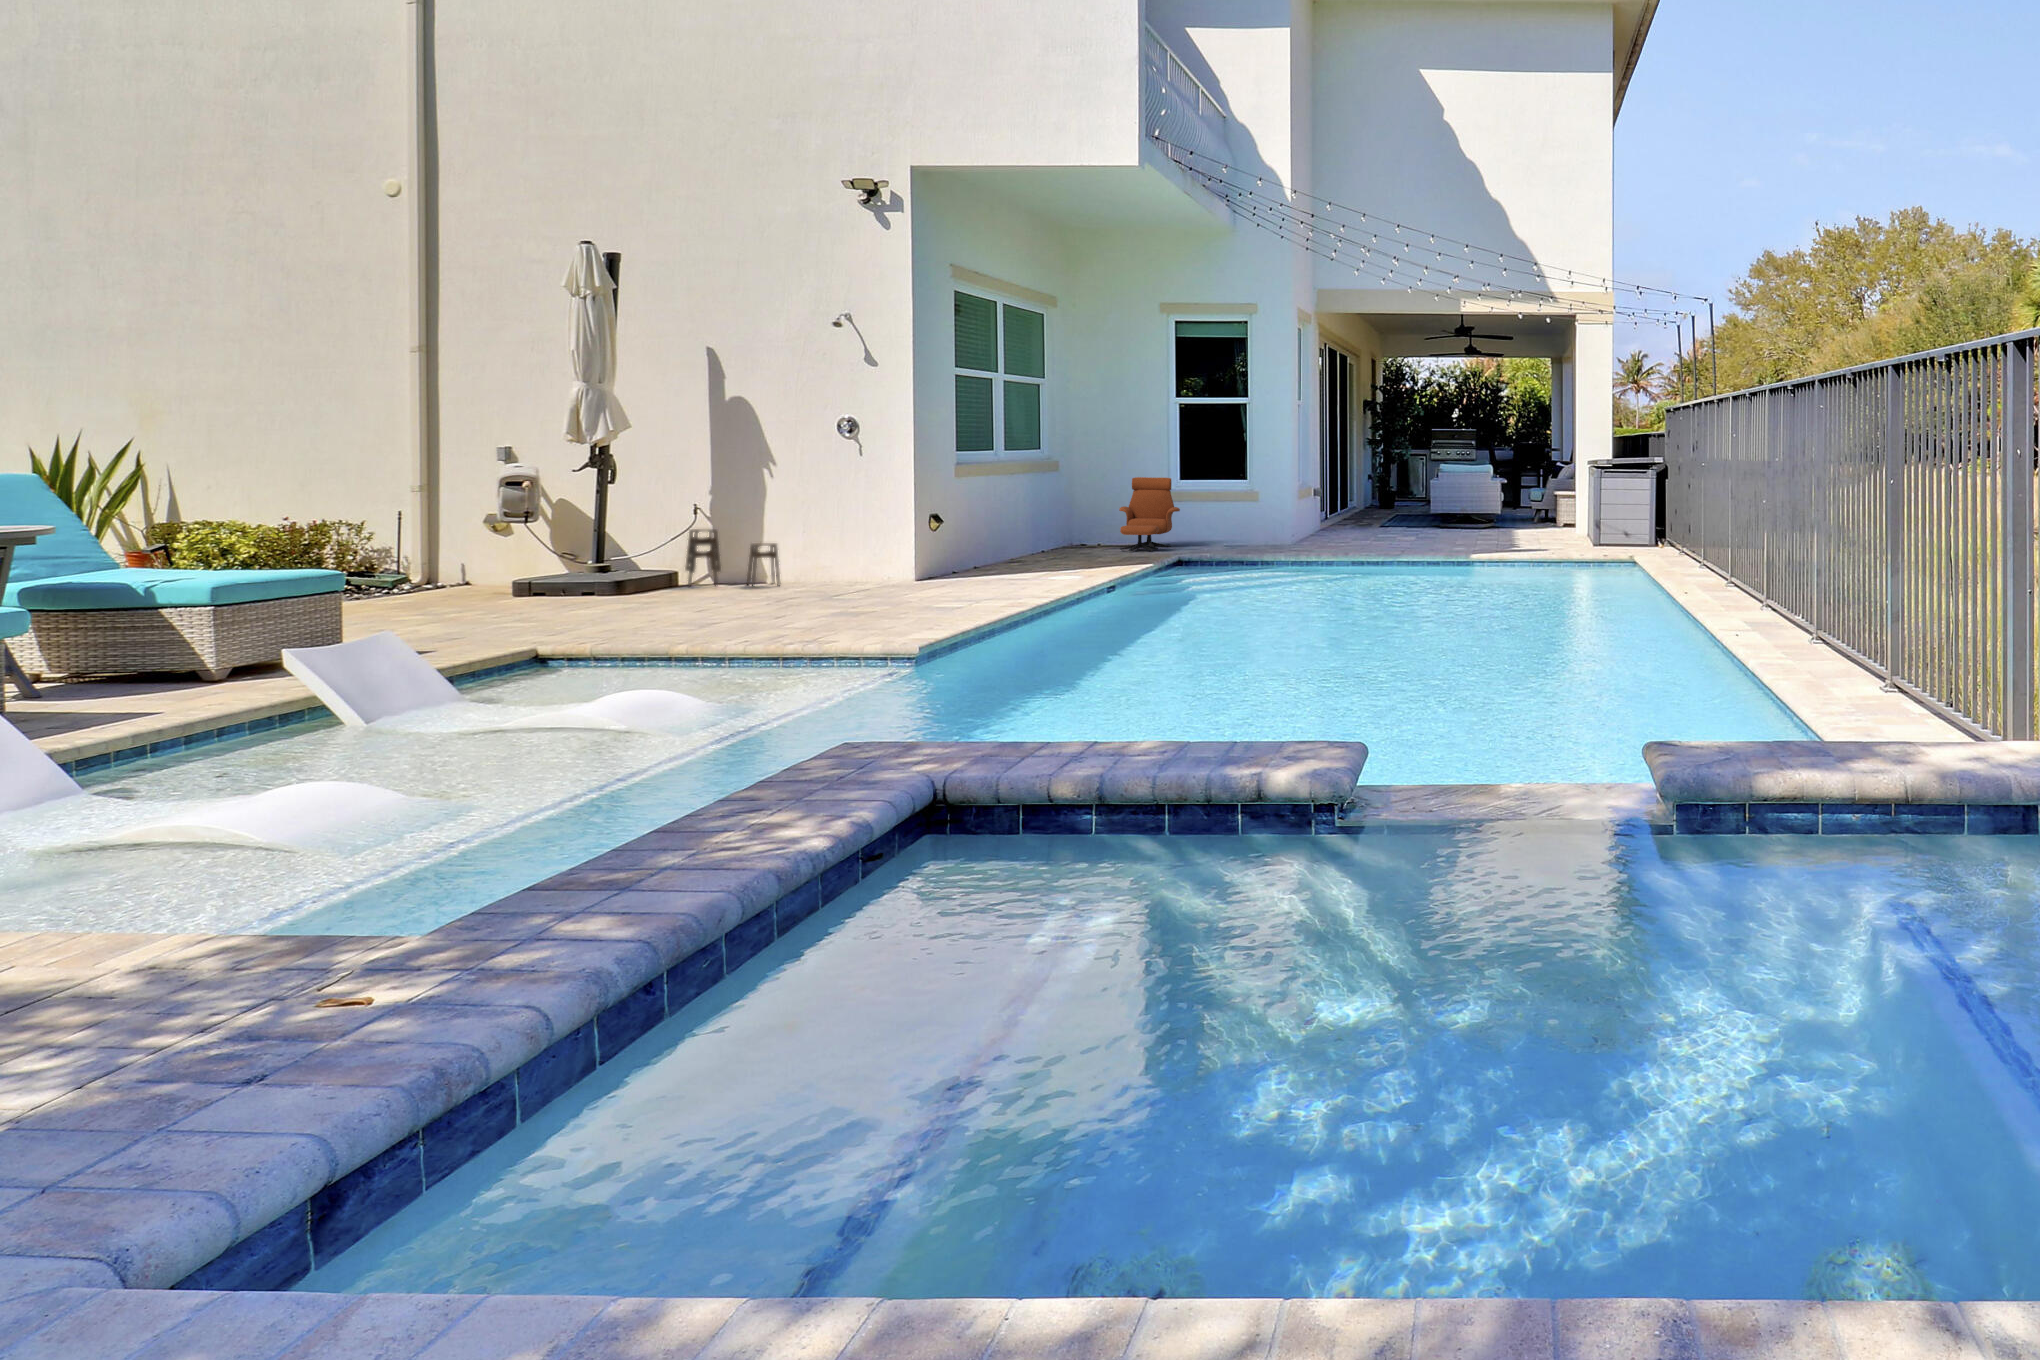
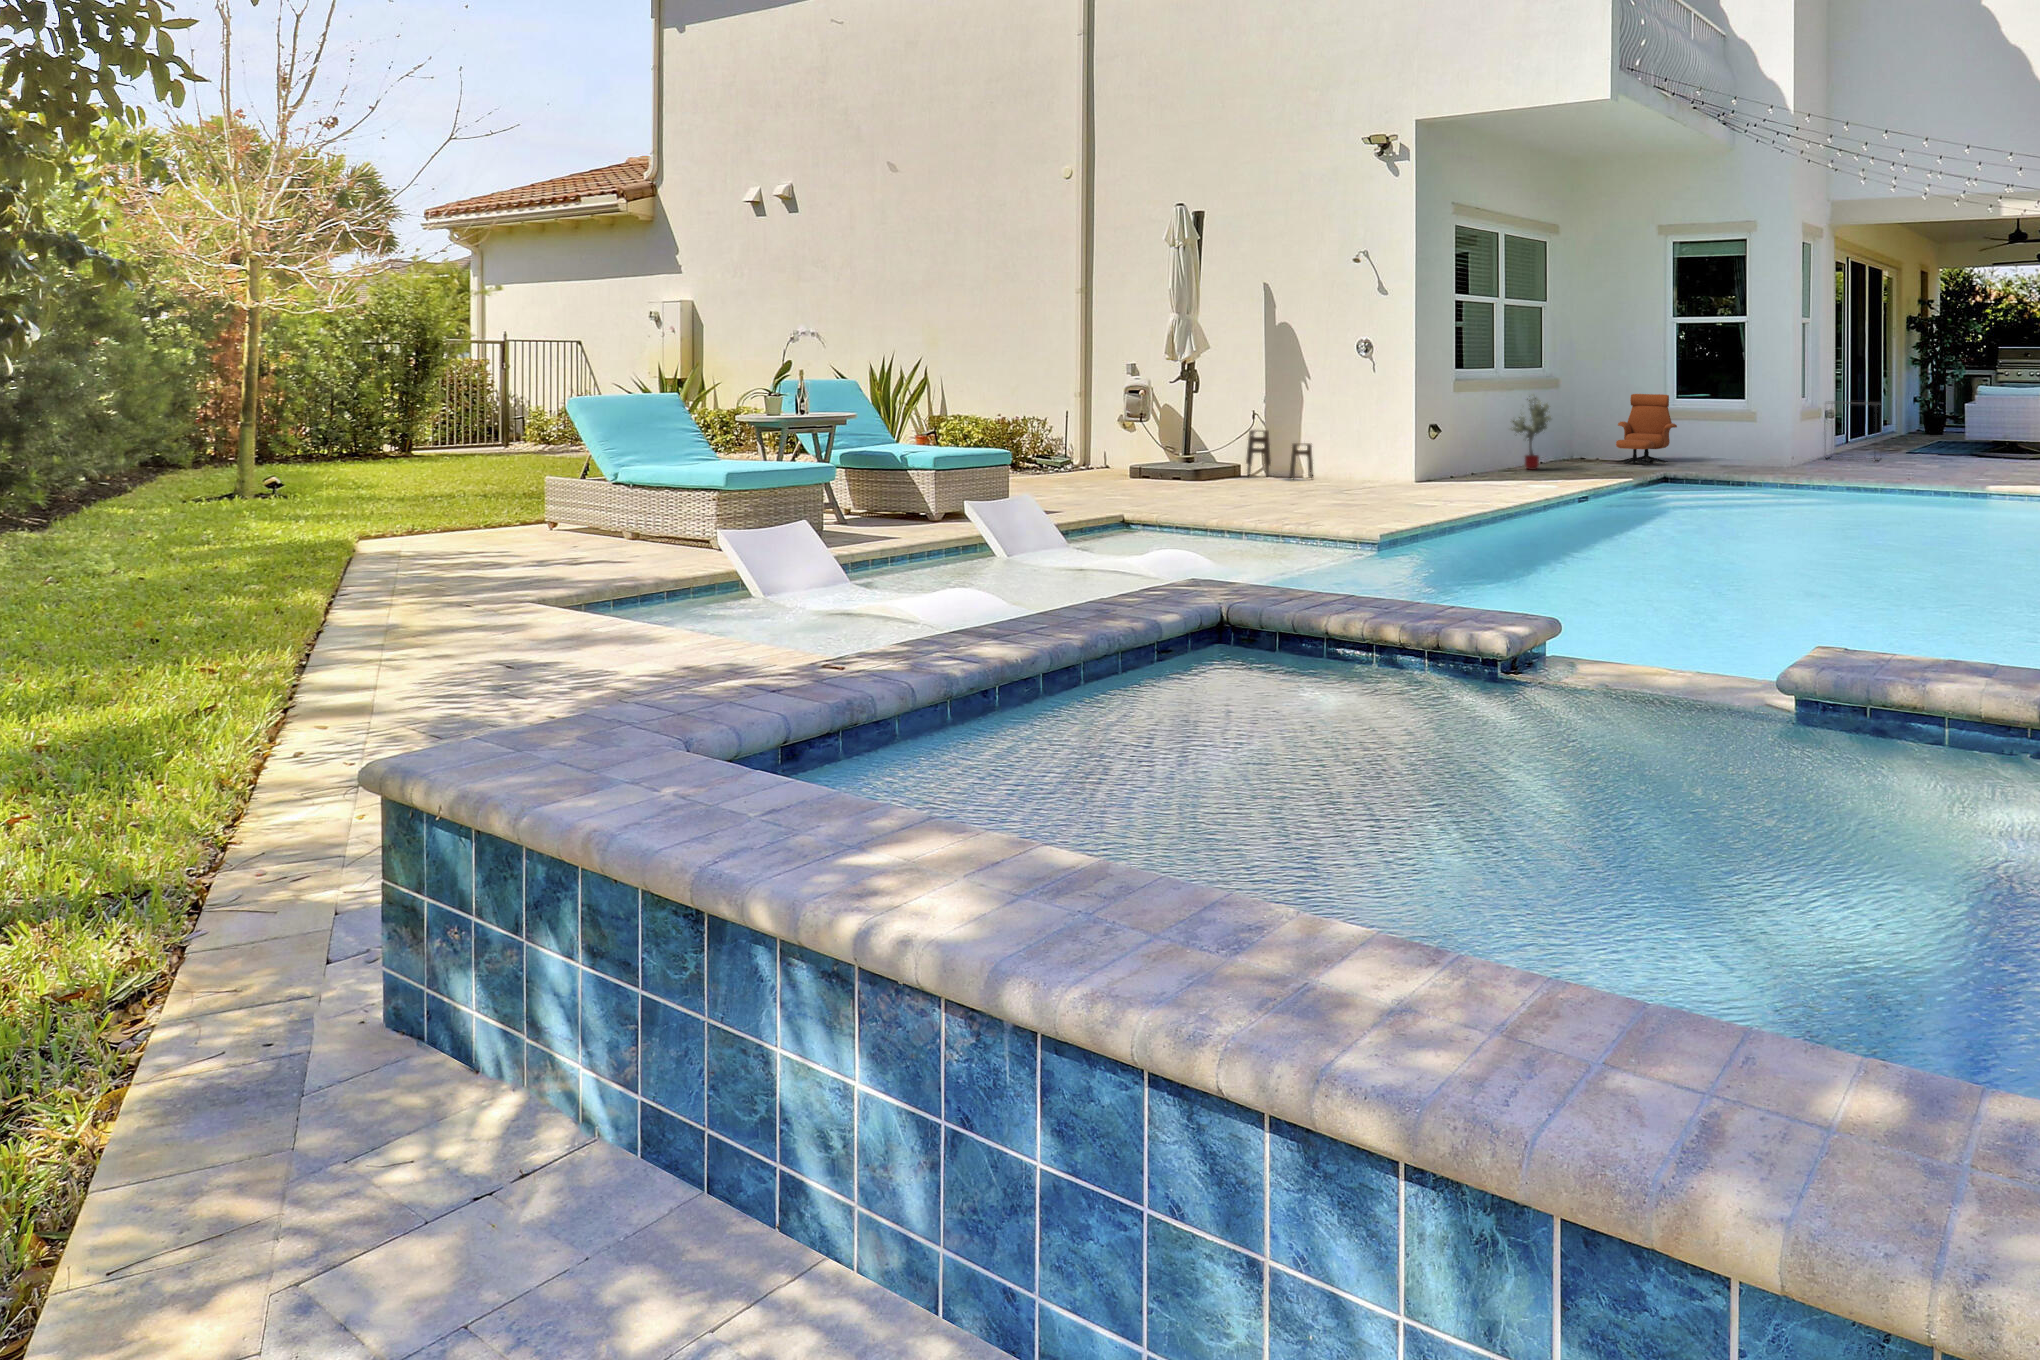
potted tree: none [1008,479,1057,562] -> present [1511,395,1551,470]
side table: none [1315,482,1364,538] -> present [1825,402,1882,460]

